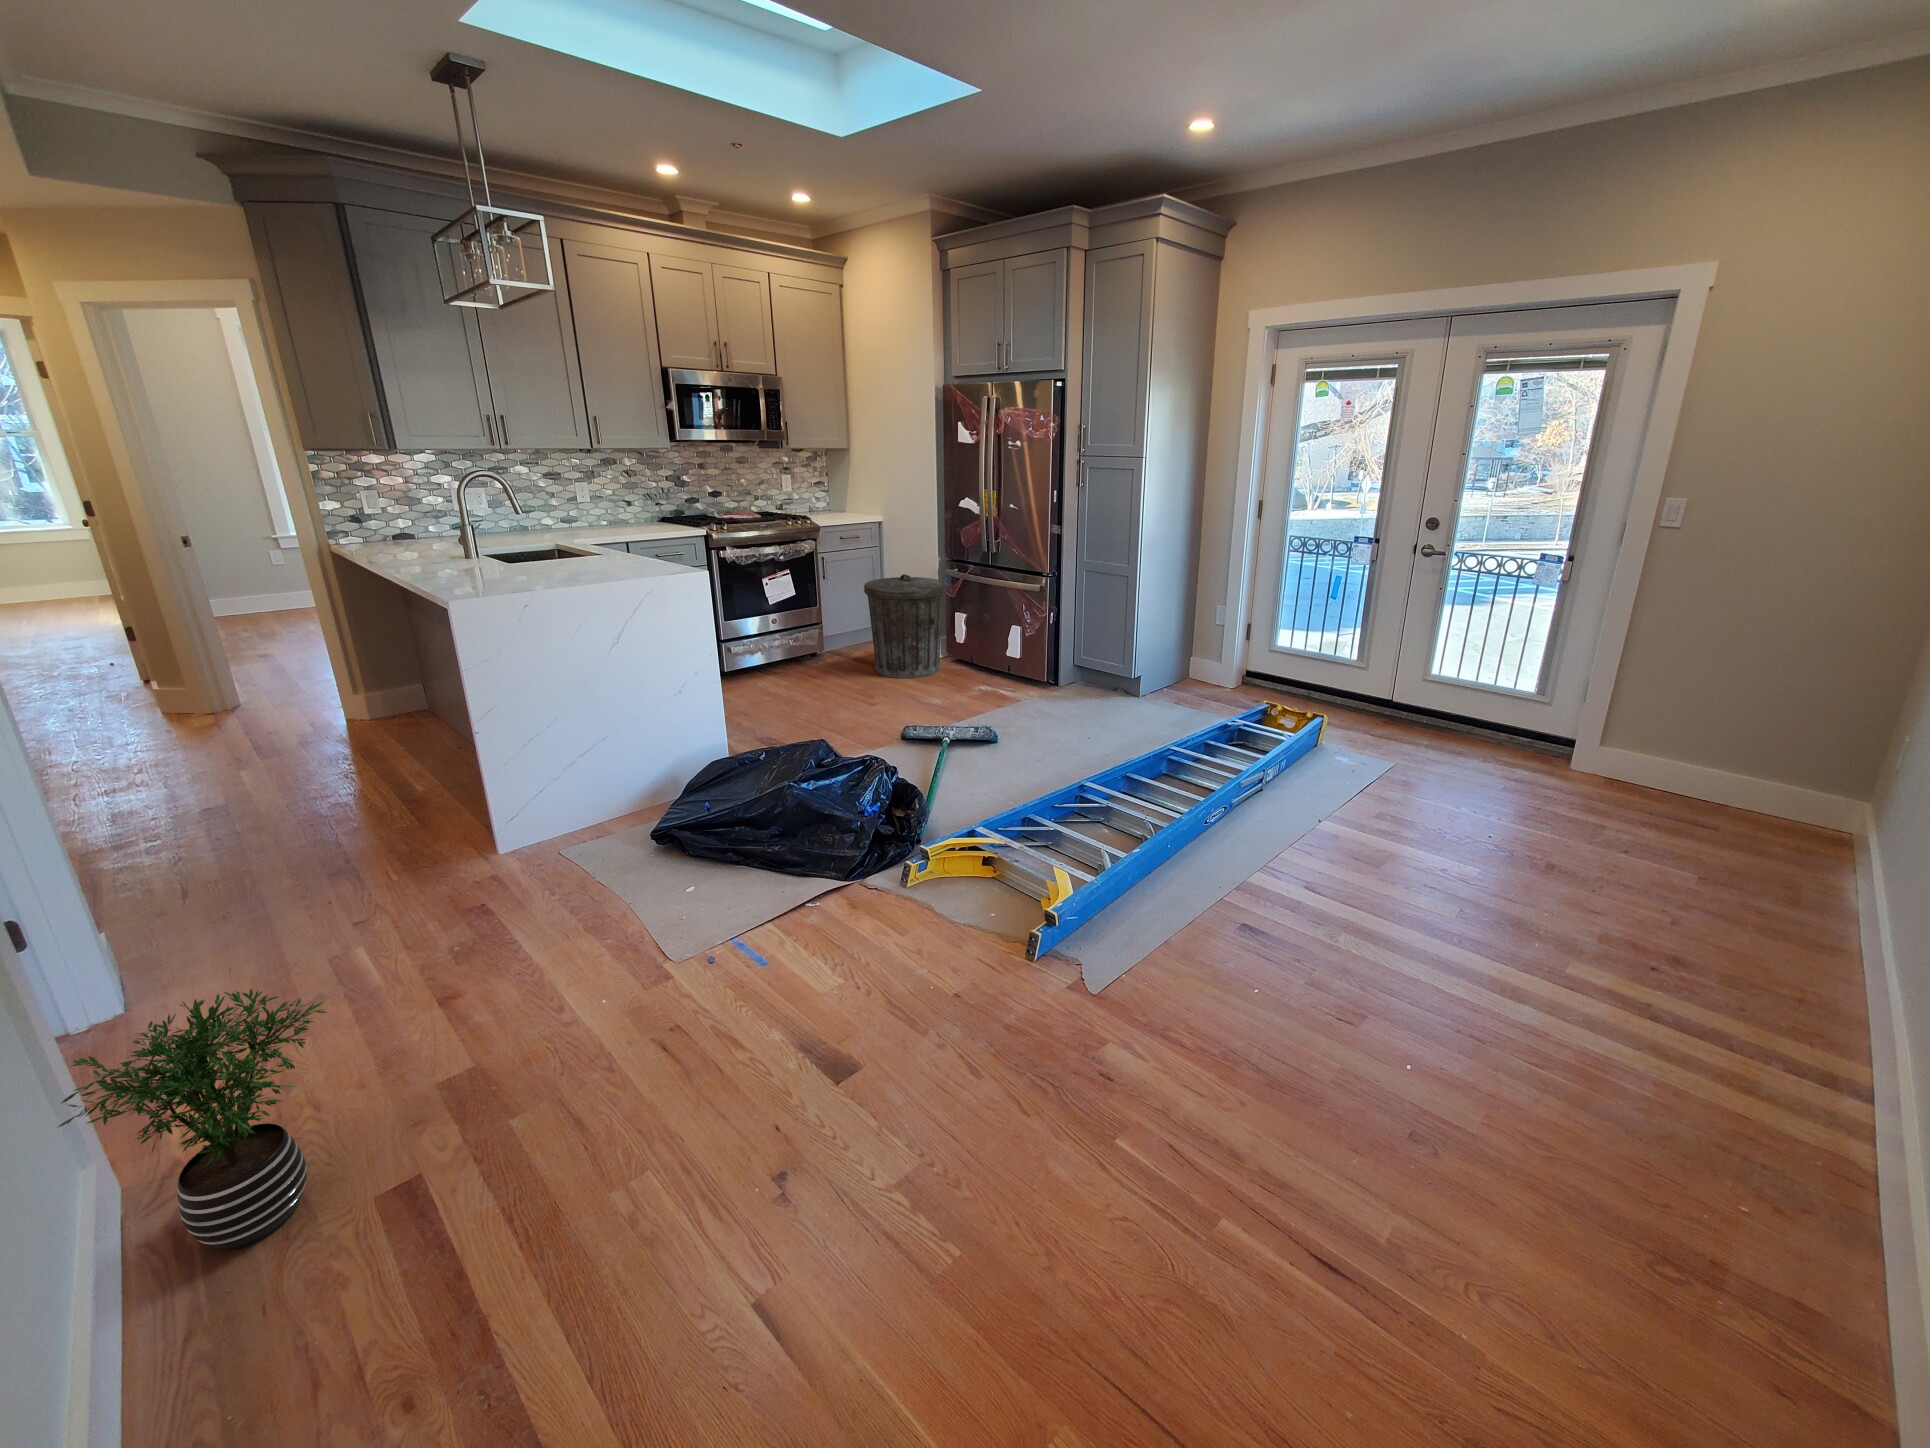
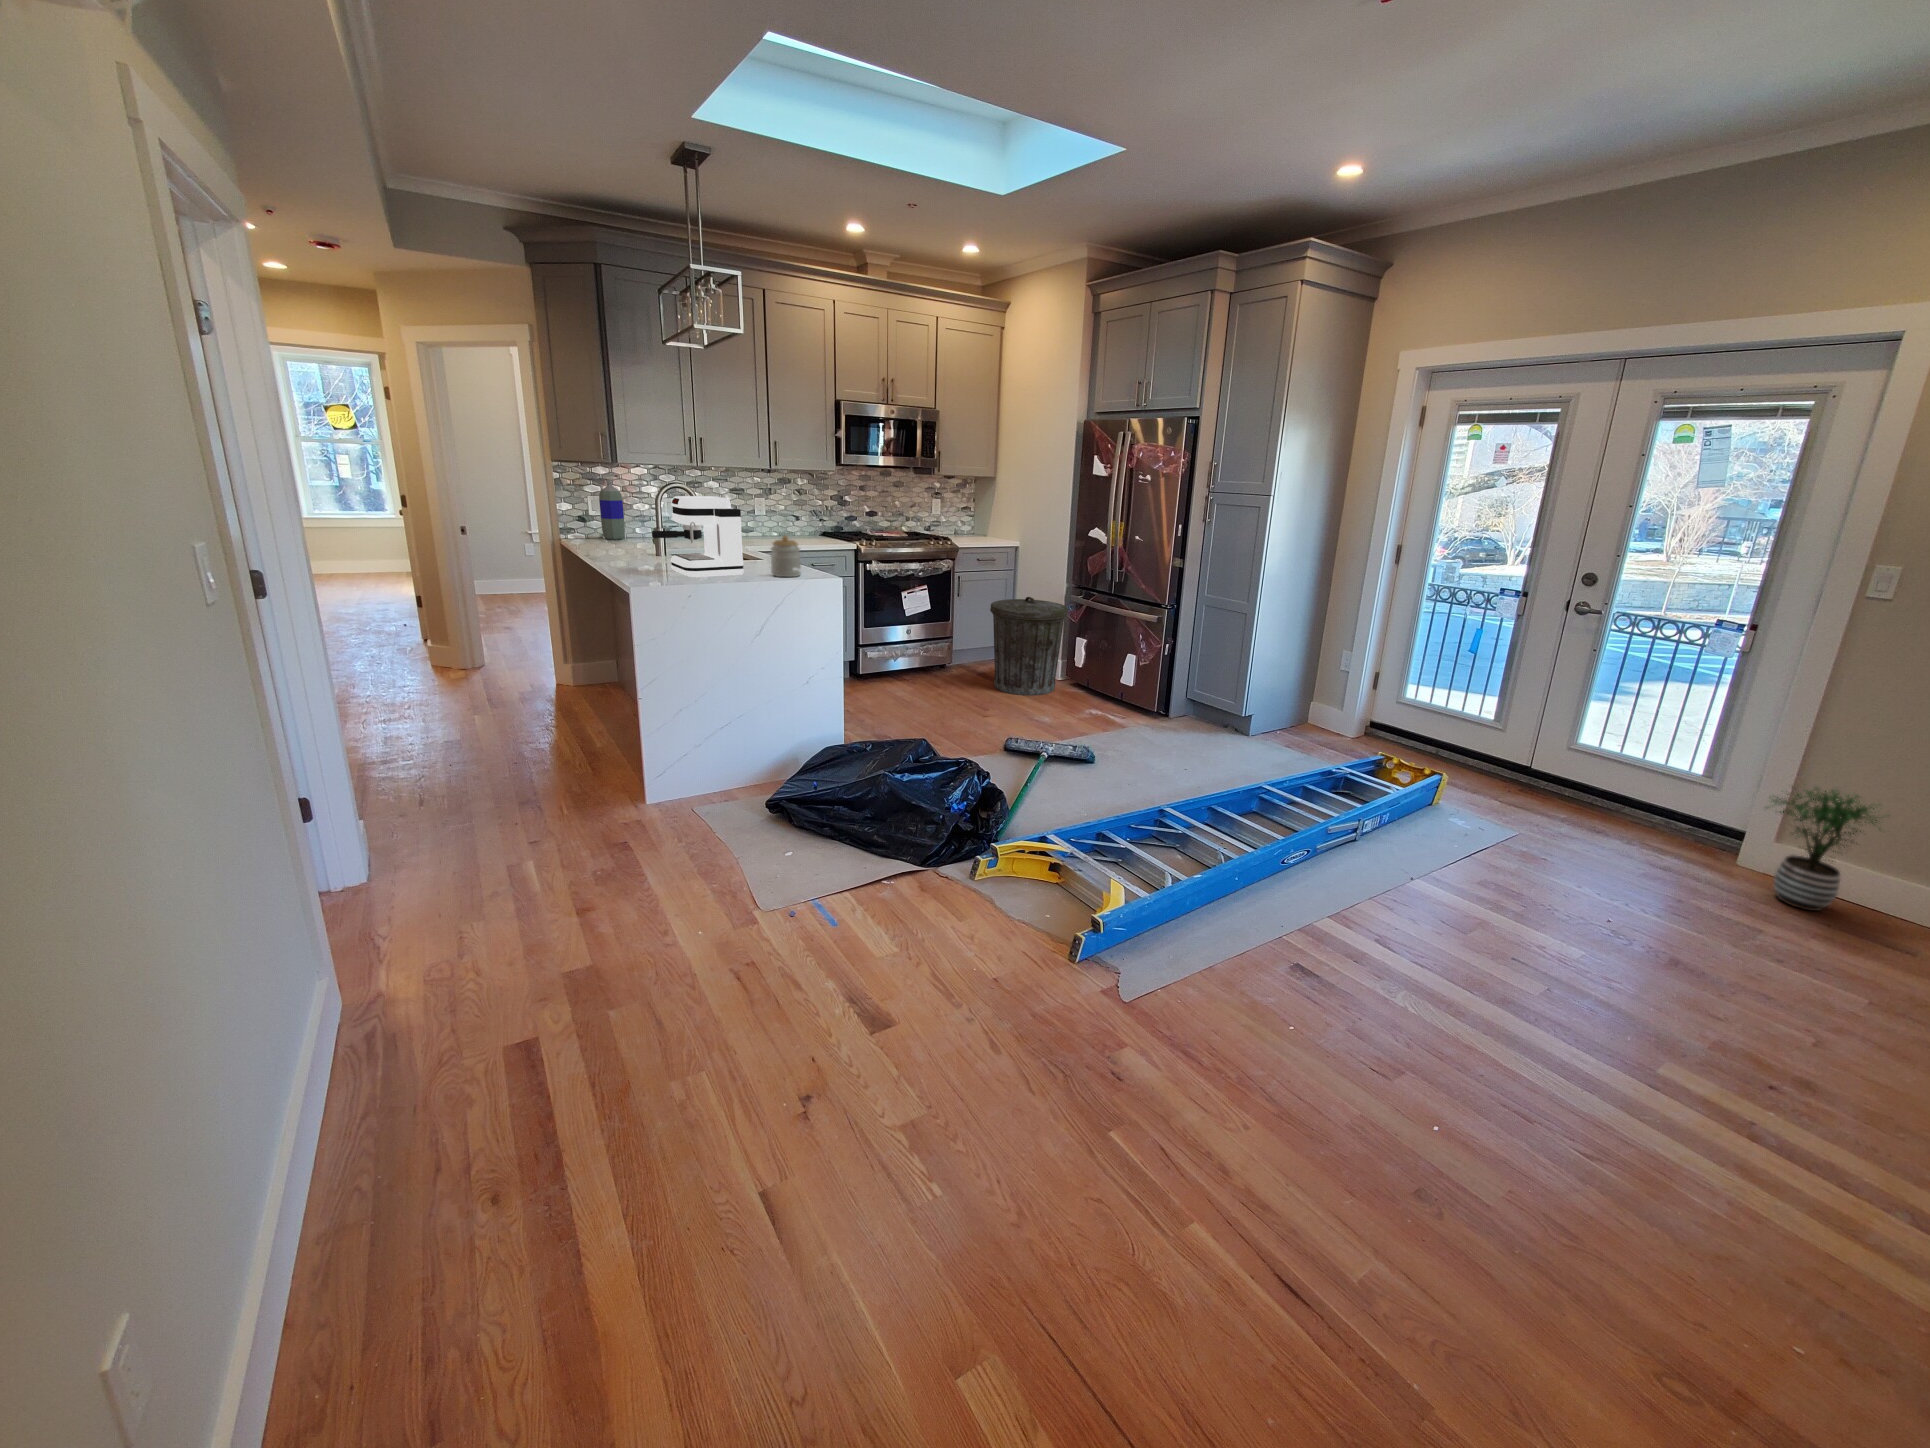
bottle: none [369,469,410,542] -> present [599,480,625,540]
coffee maker: none [459,484,584,584] -> present [652,496,744,579]
jar: none [614,525,655,574] -> present [771,536,801,577]
potted plant: present [58,989,327,1250] -> present [1765,784,1889,911]

